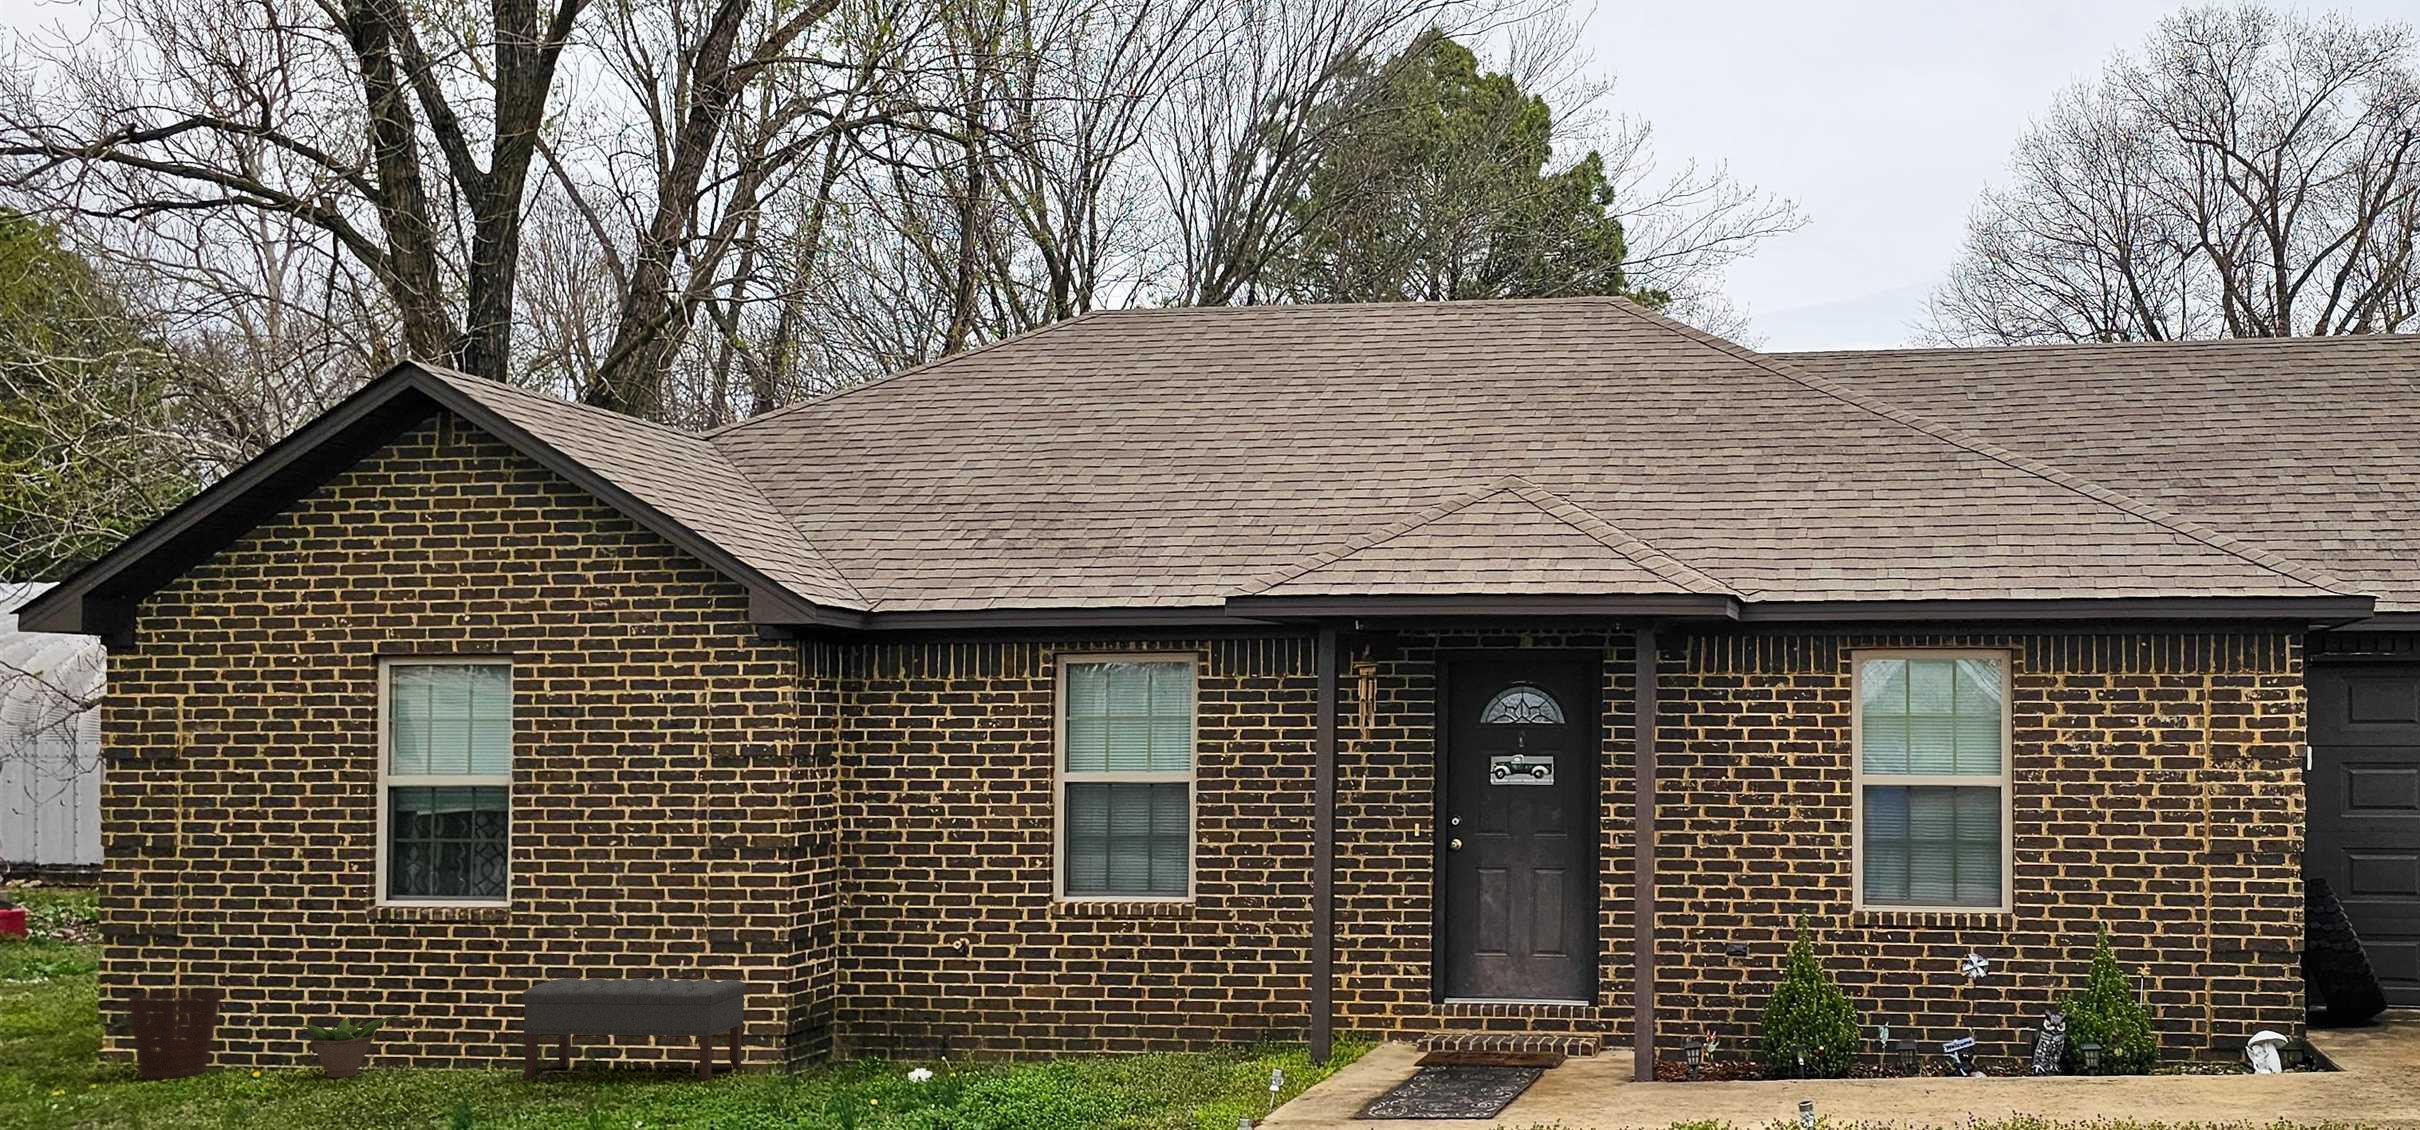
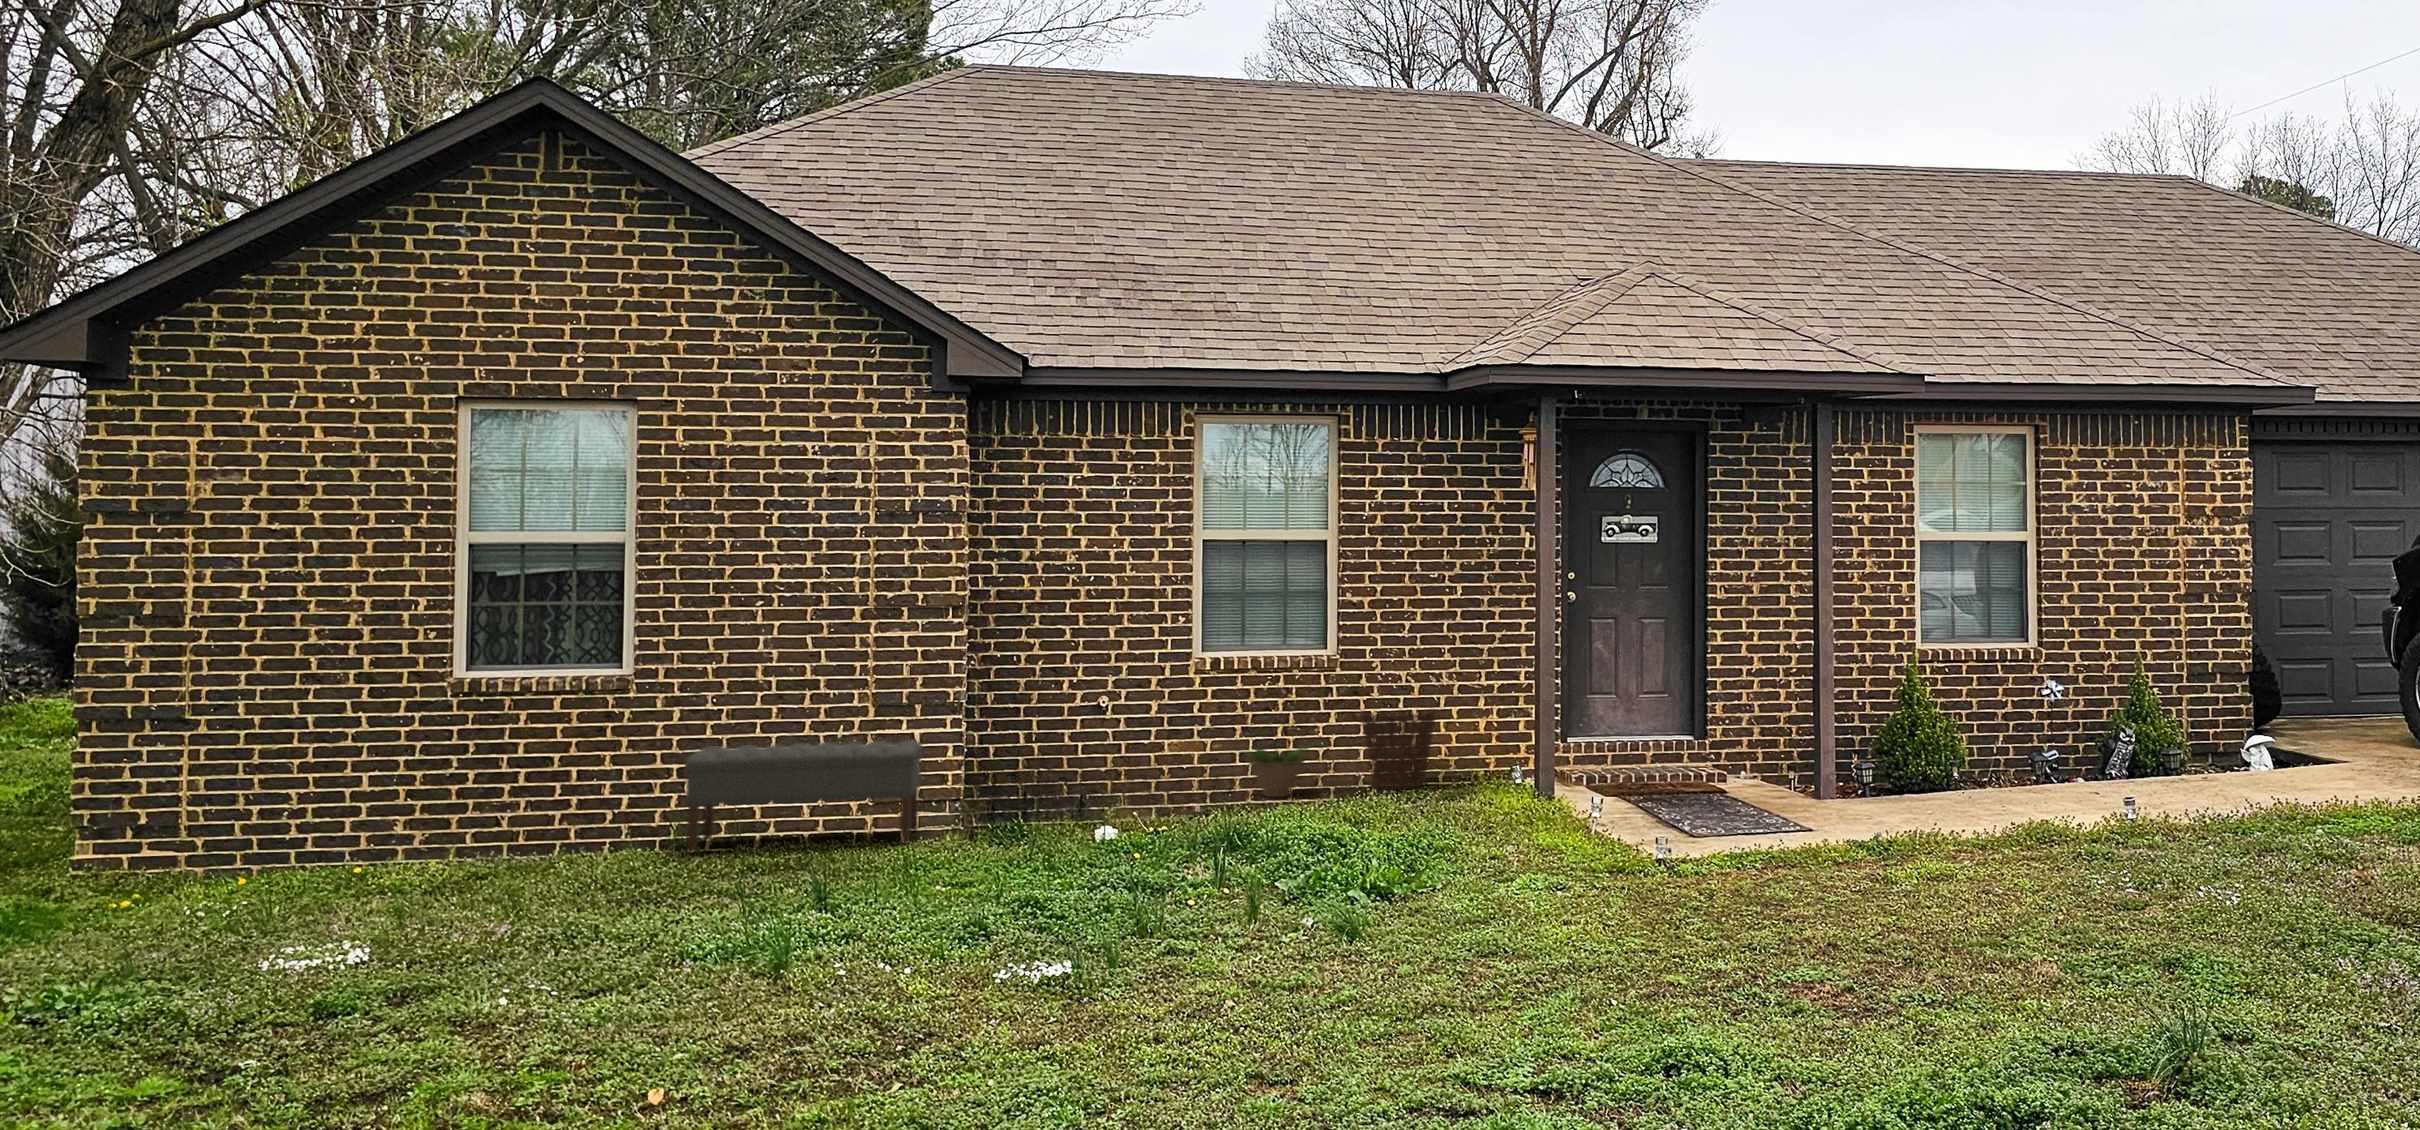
basket: present [128,988,223,1080] -> present [1361,710,1436,789]
decorative plant: present [292,1015,399,1077] -> present [1240,745,1311,797]

